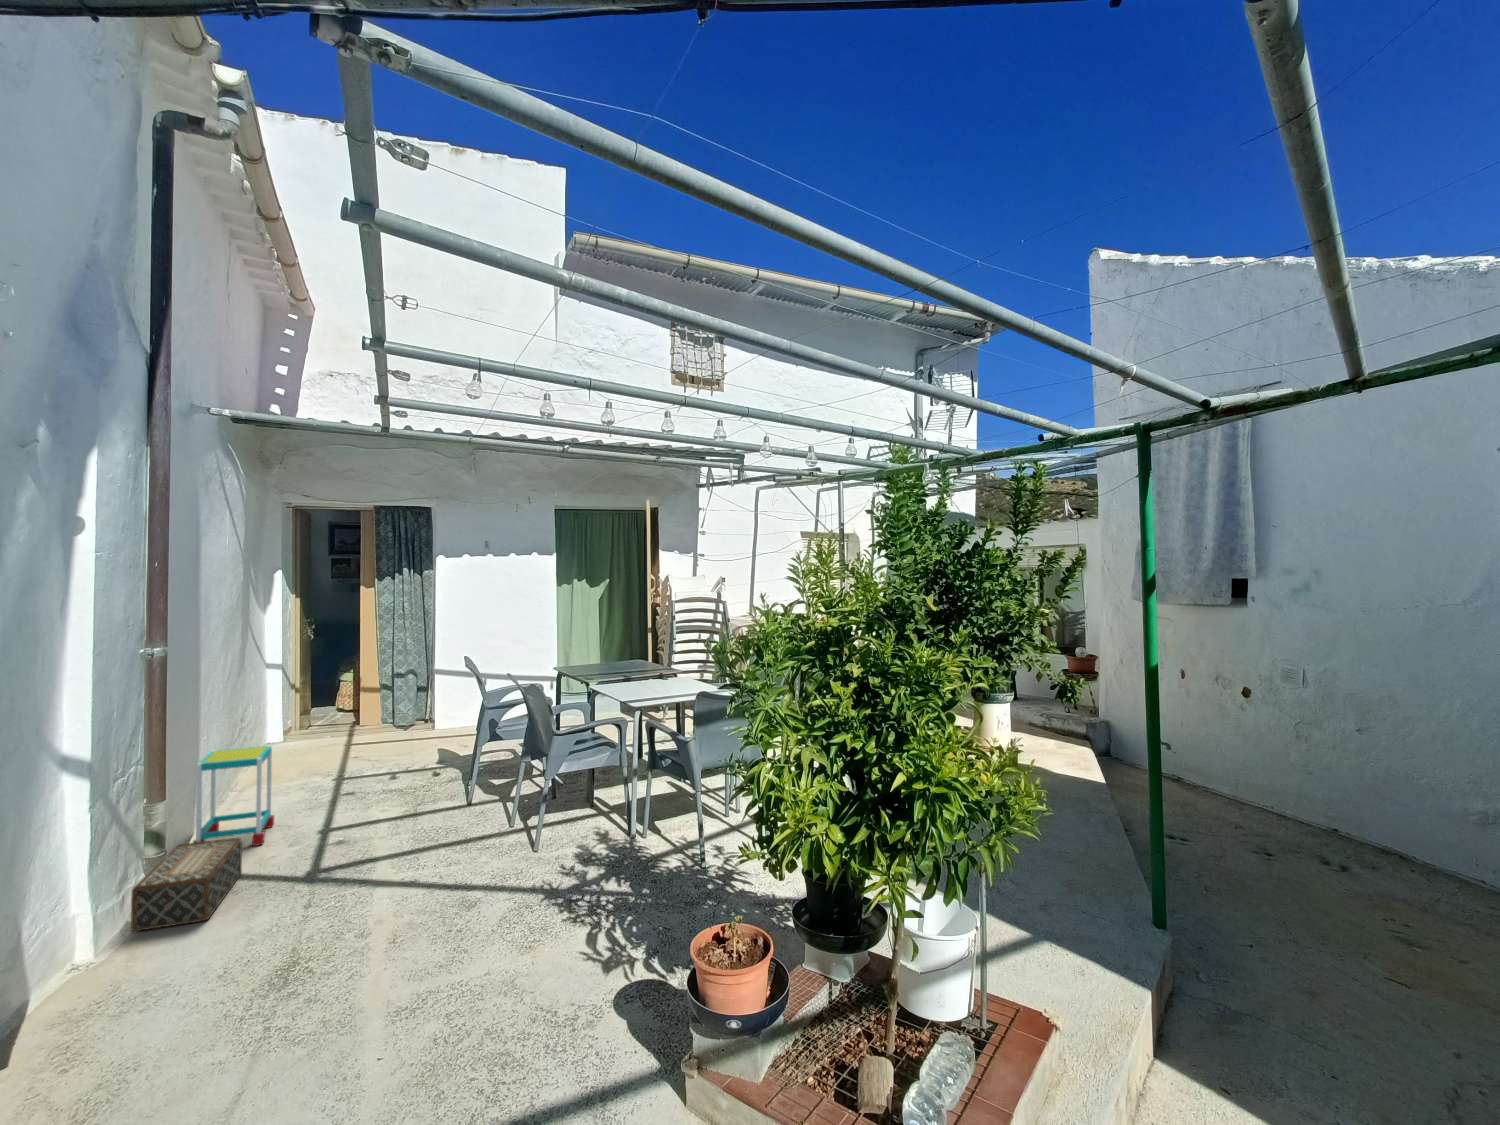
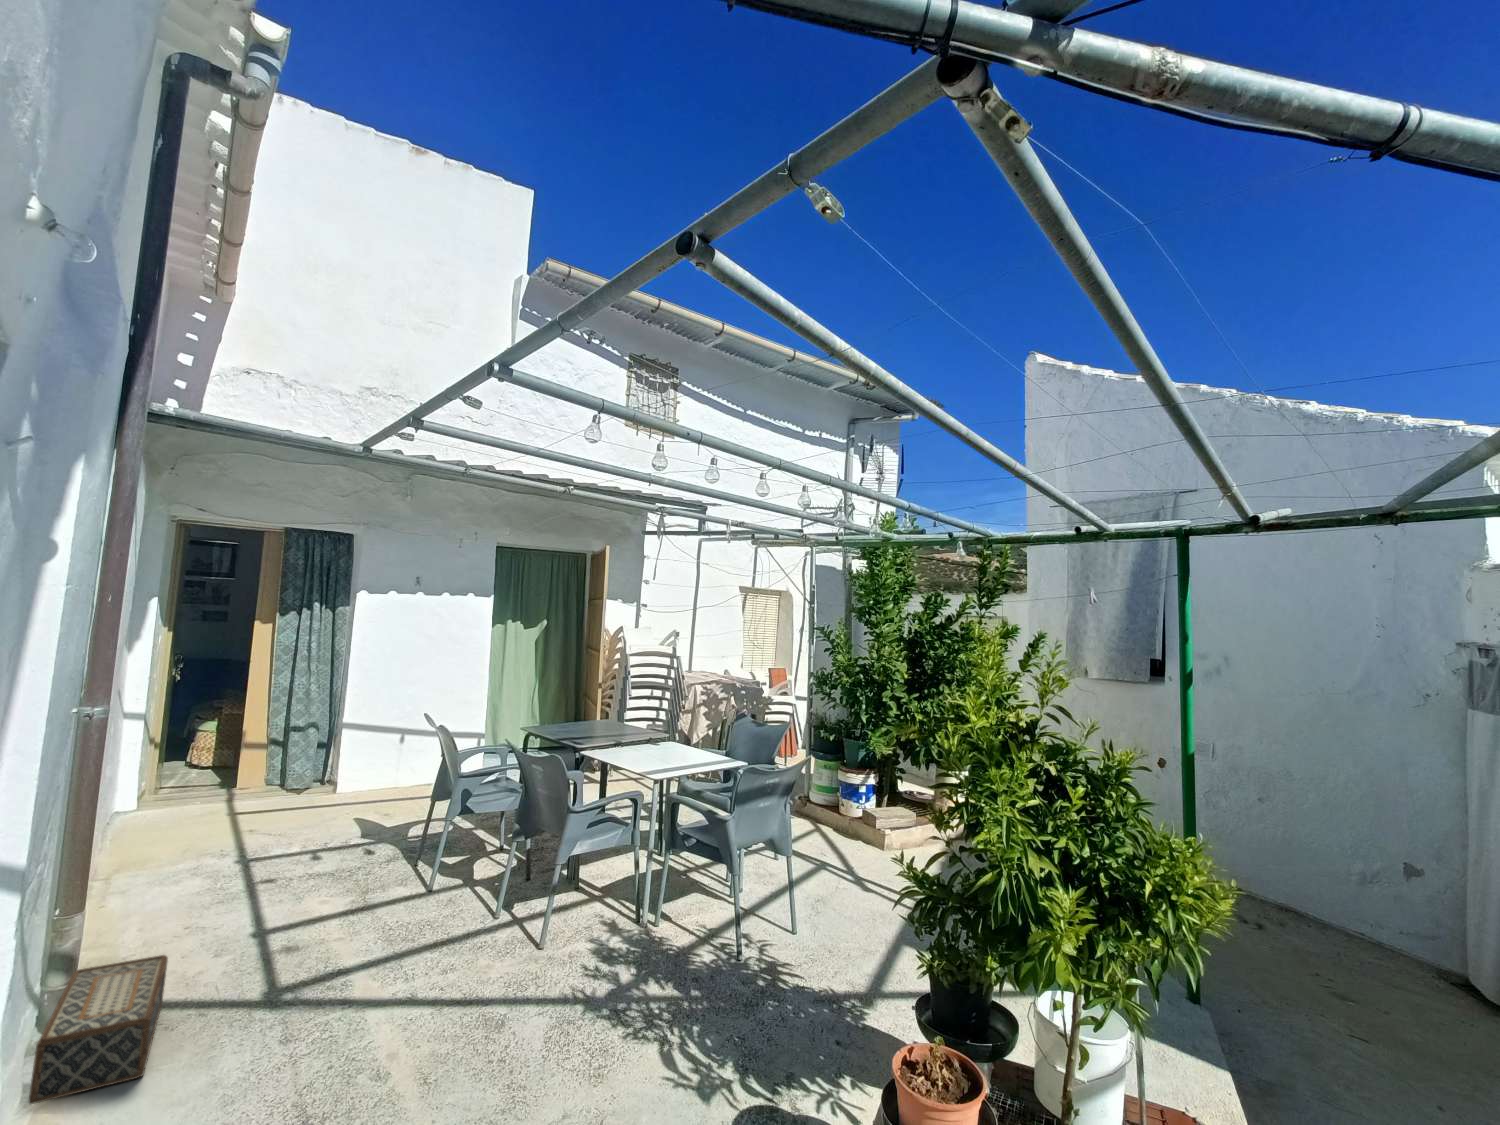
side table: present [193,746,274,846] -> none [72,826,186,979]

